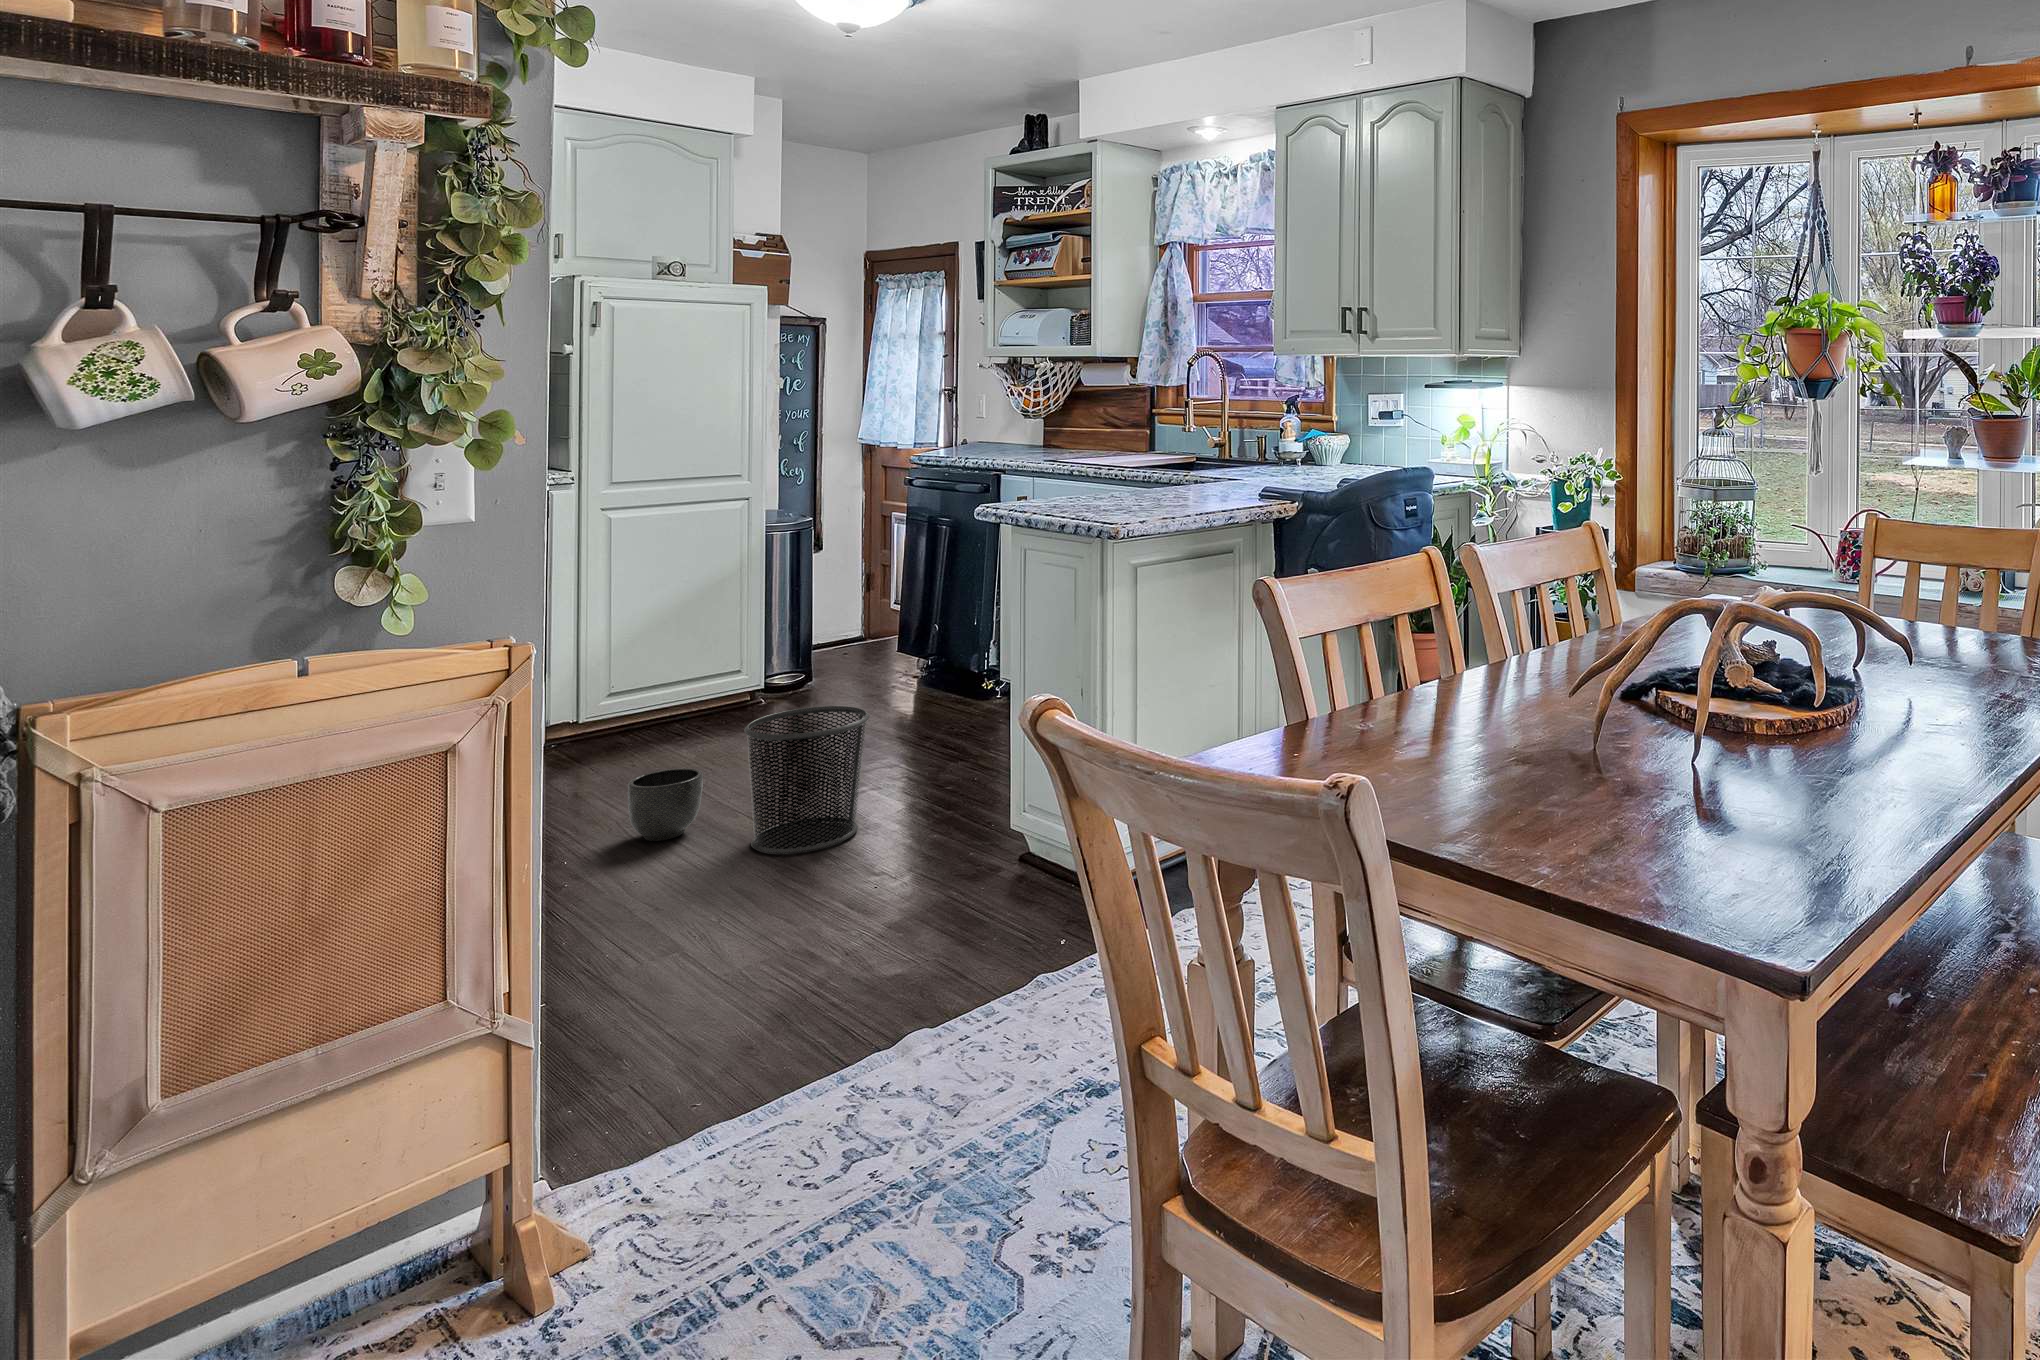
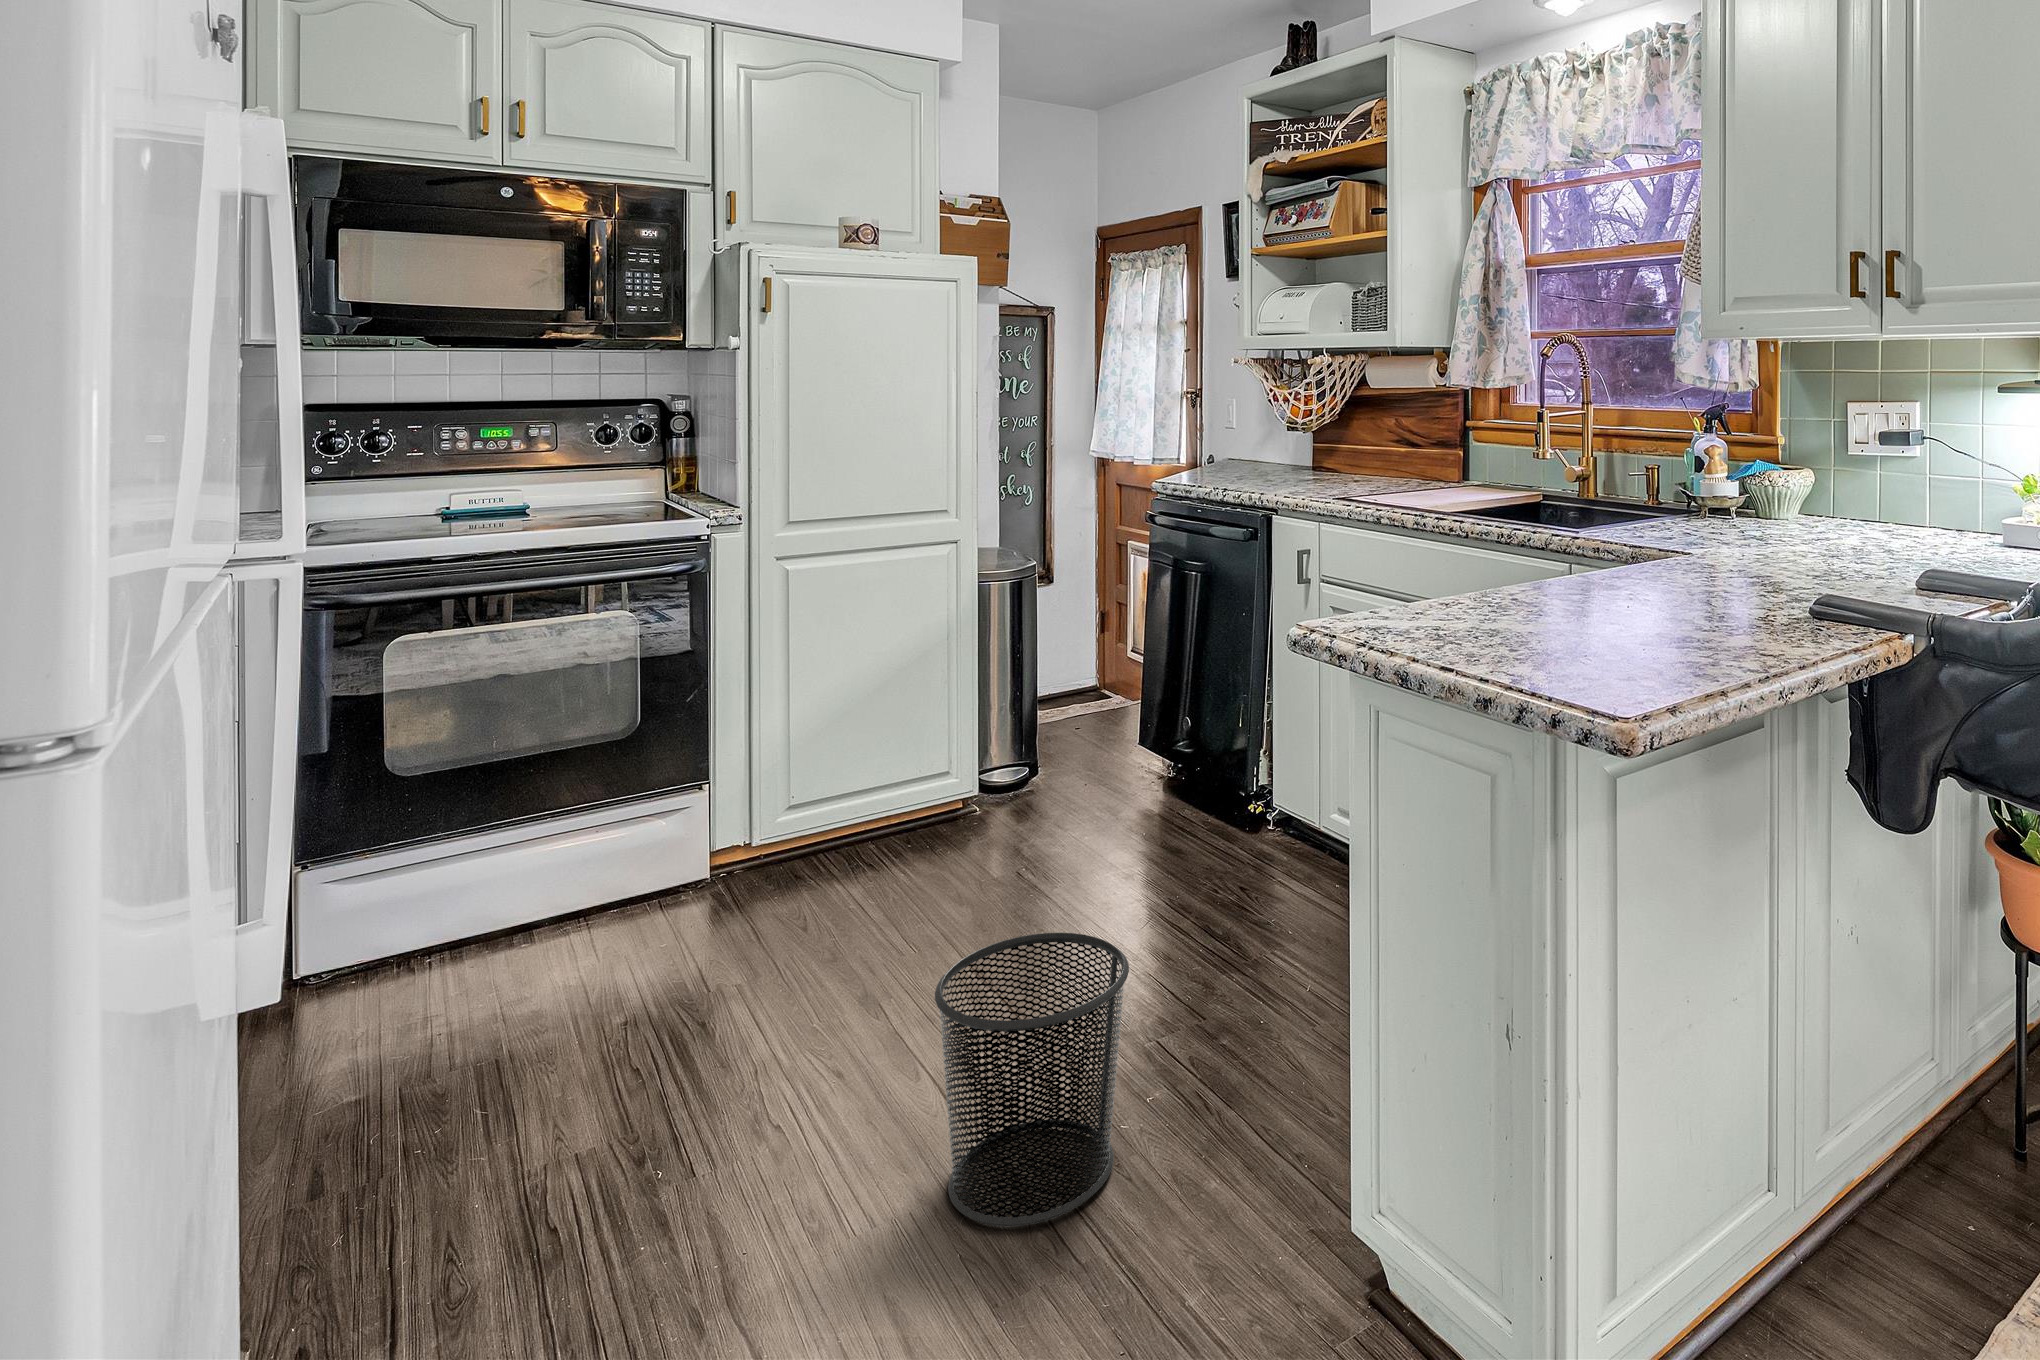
planter: present [628,768,703,841] -> none [767,1018,879,1154]

